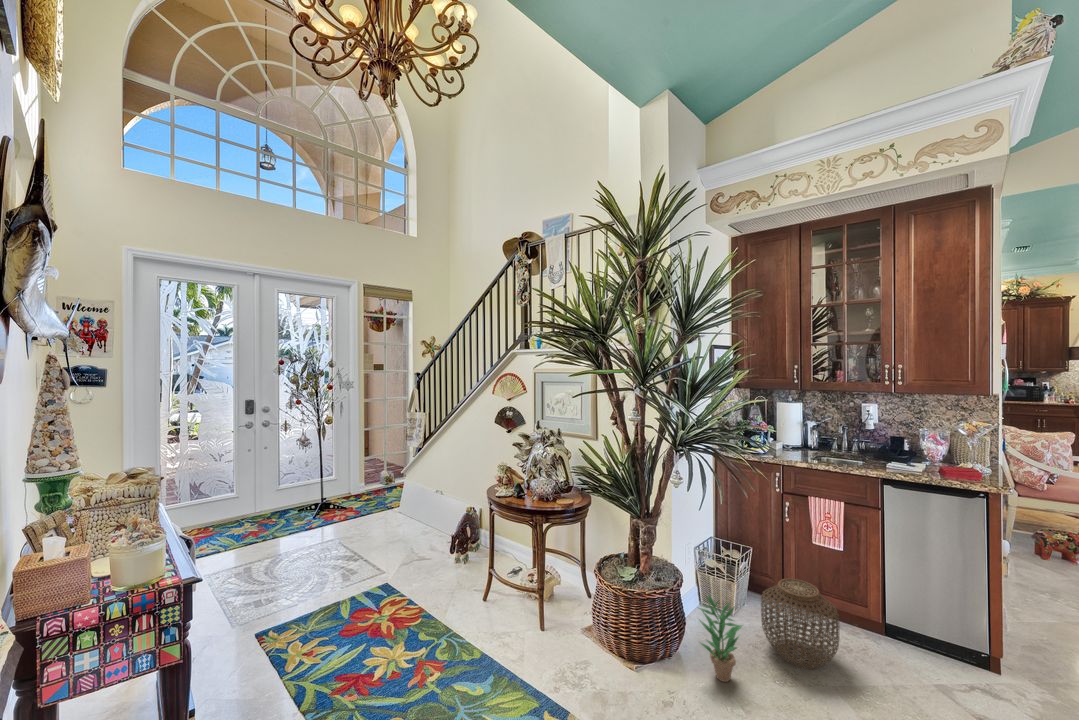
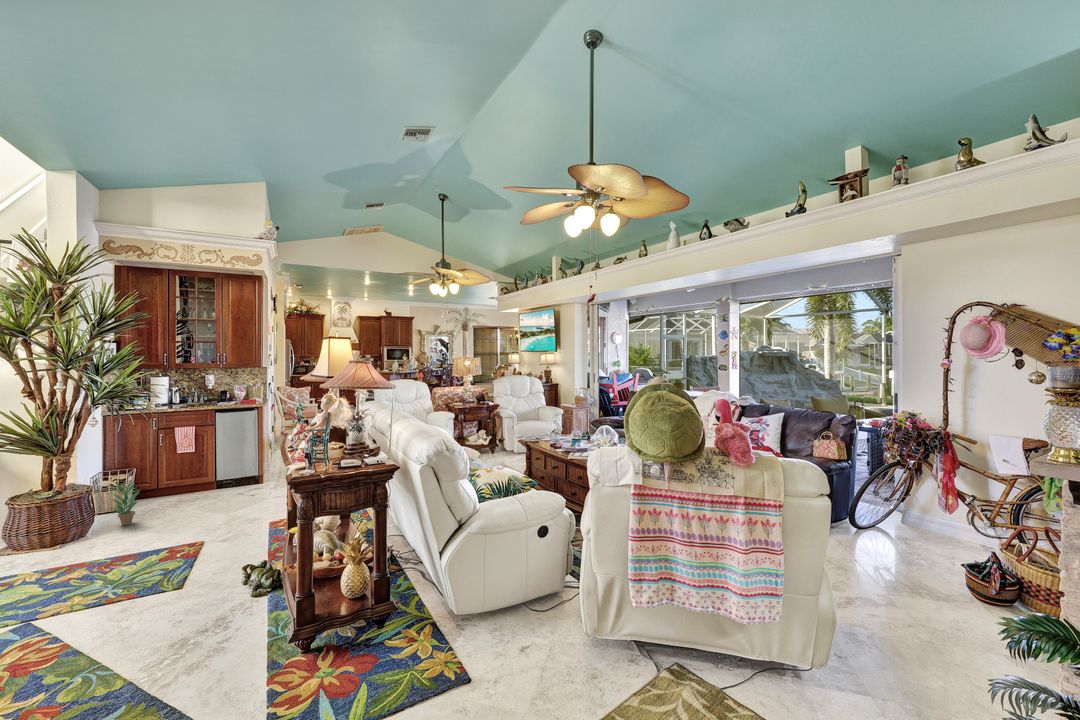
woven basket: present [761,579,839,669] -> none [147,468,192,509]

